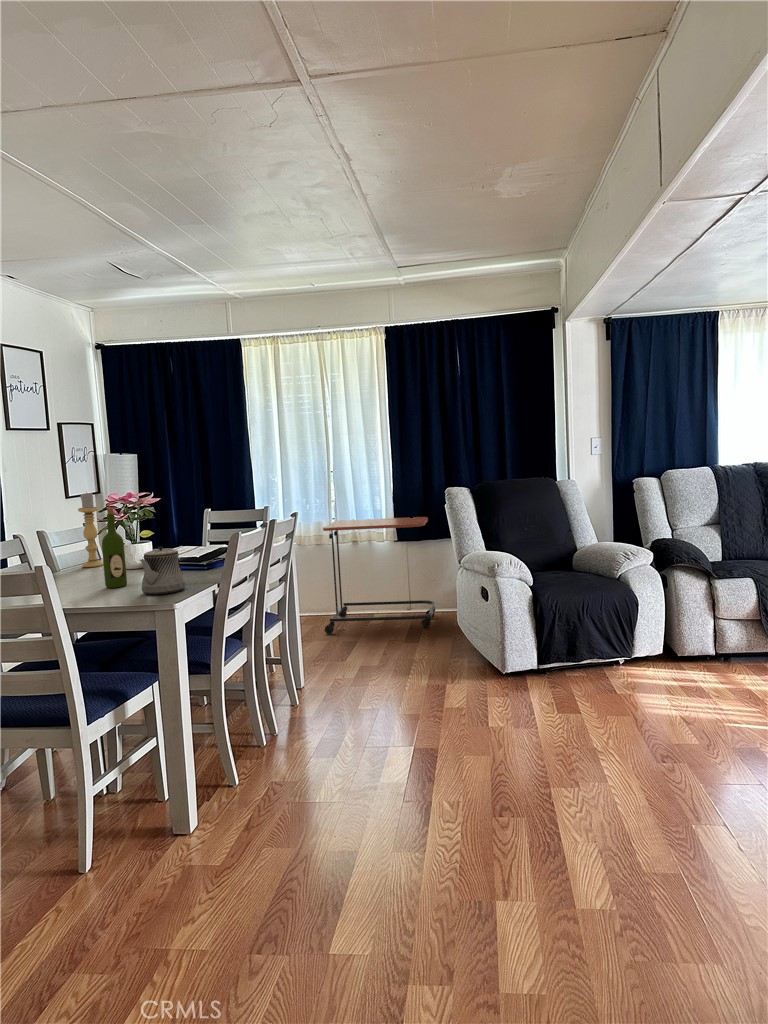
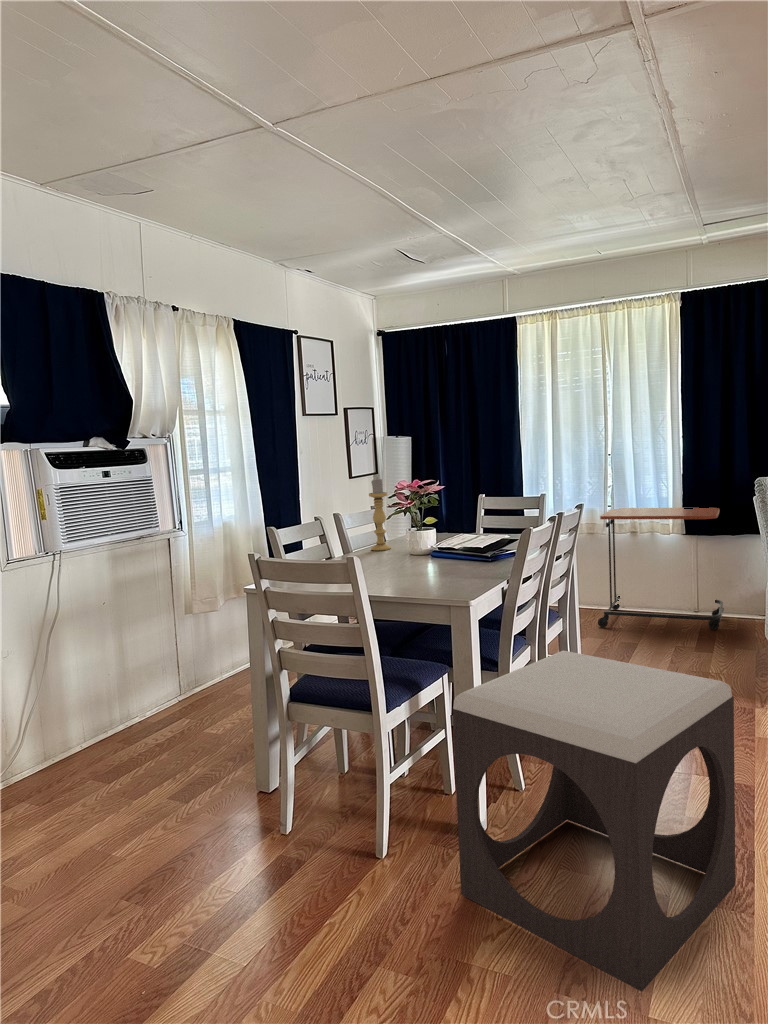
wine bottle: present [102,509,127,588] -> none [396,498,418,576]
teapot: present [140,547,186,594] -> none [436,539,479,588]
footstool: none [151,645,415,936] -> present [453,651,735,991]

